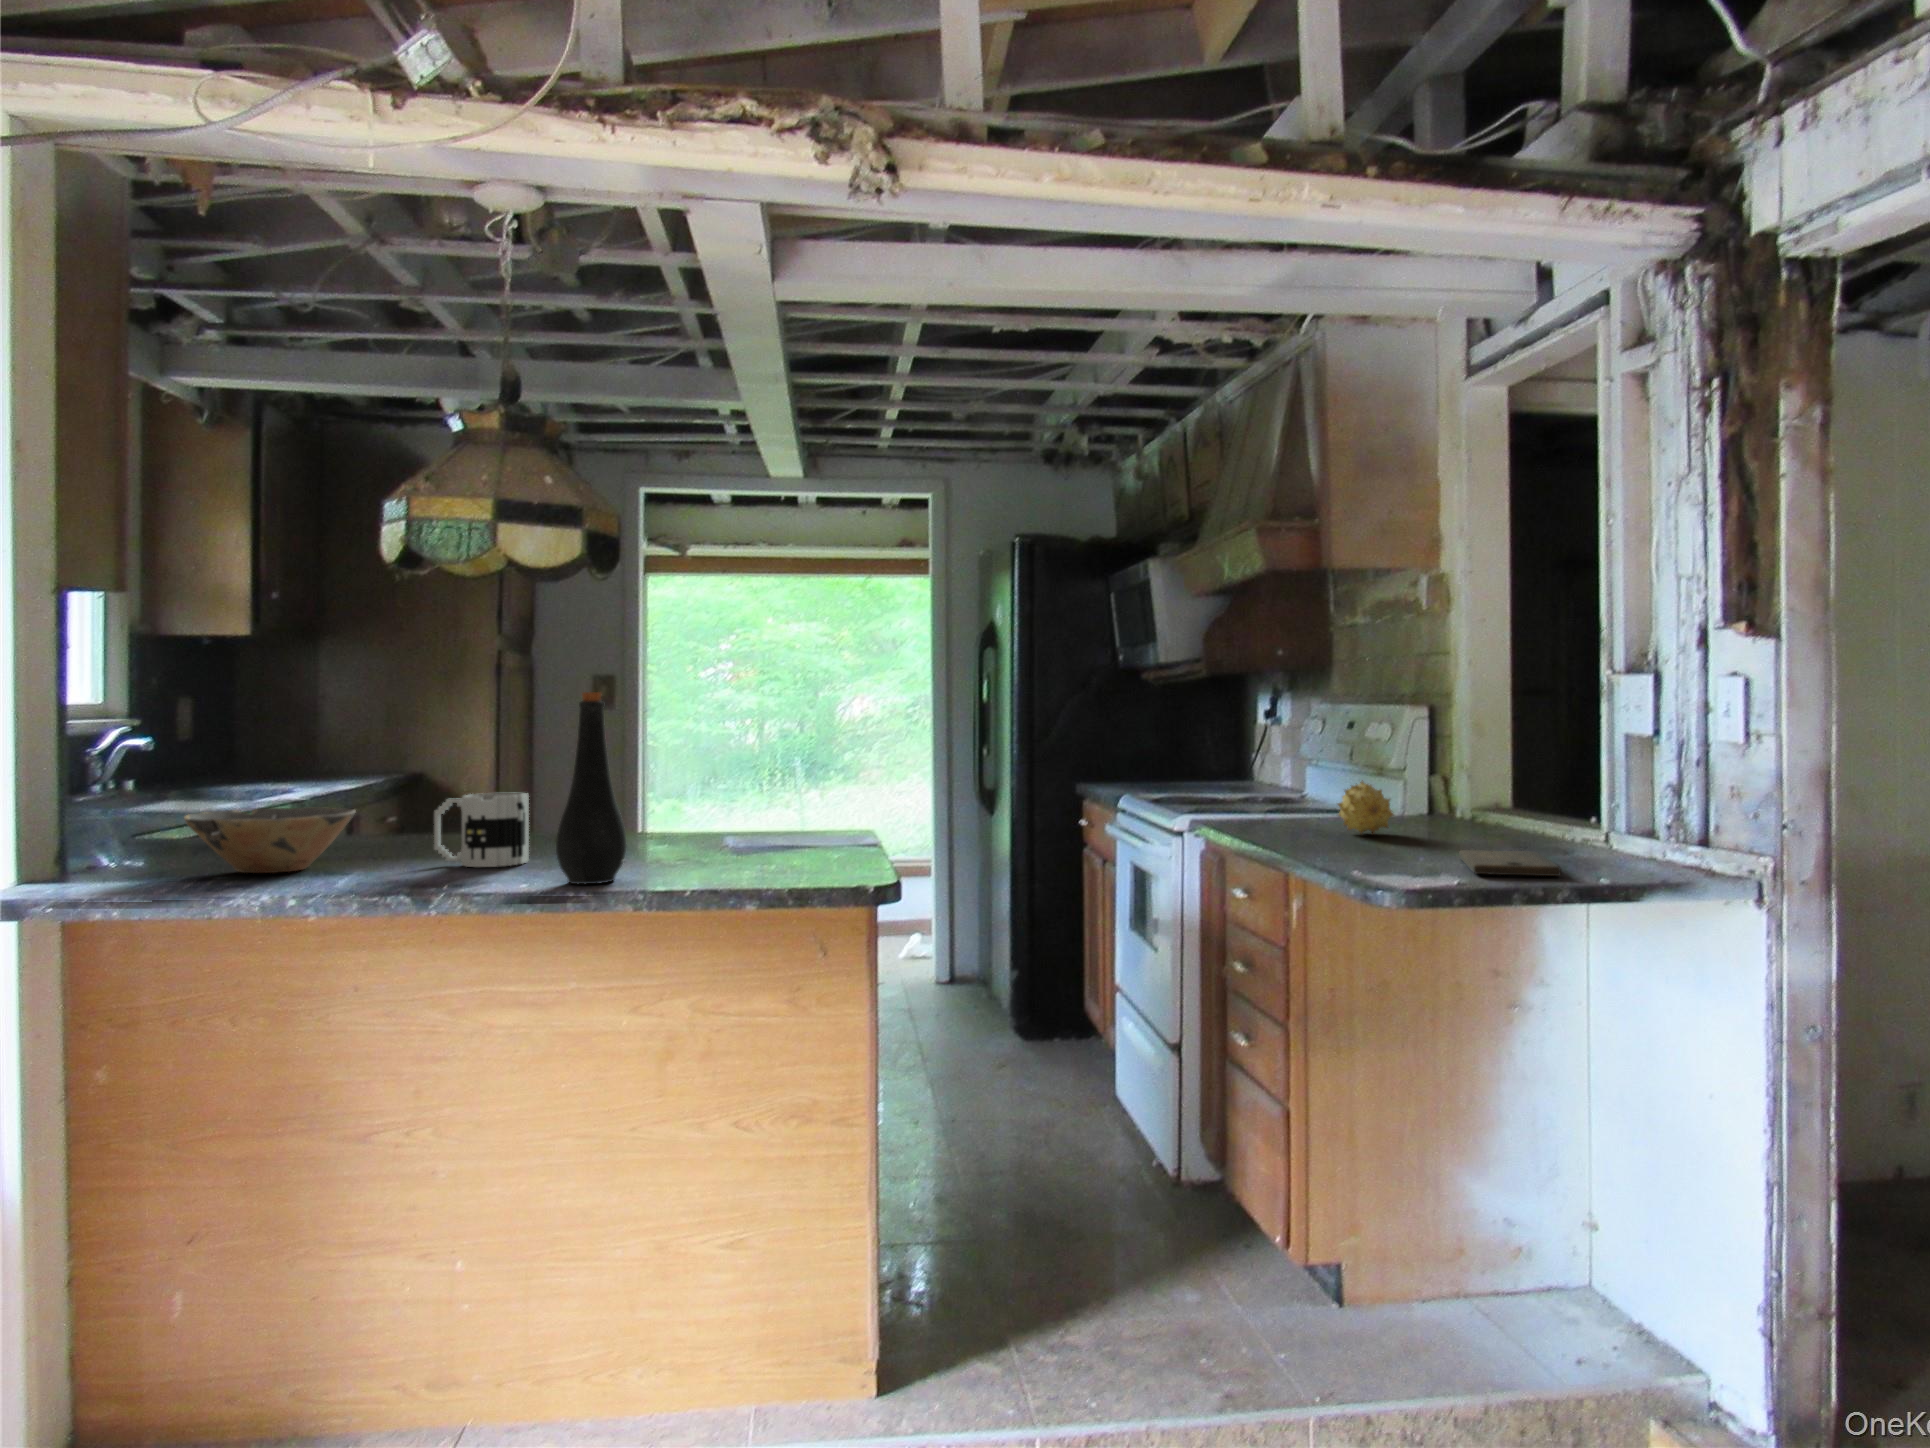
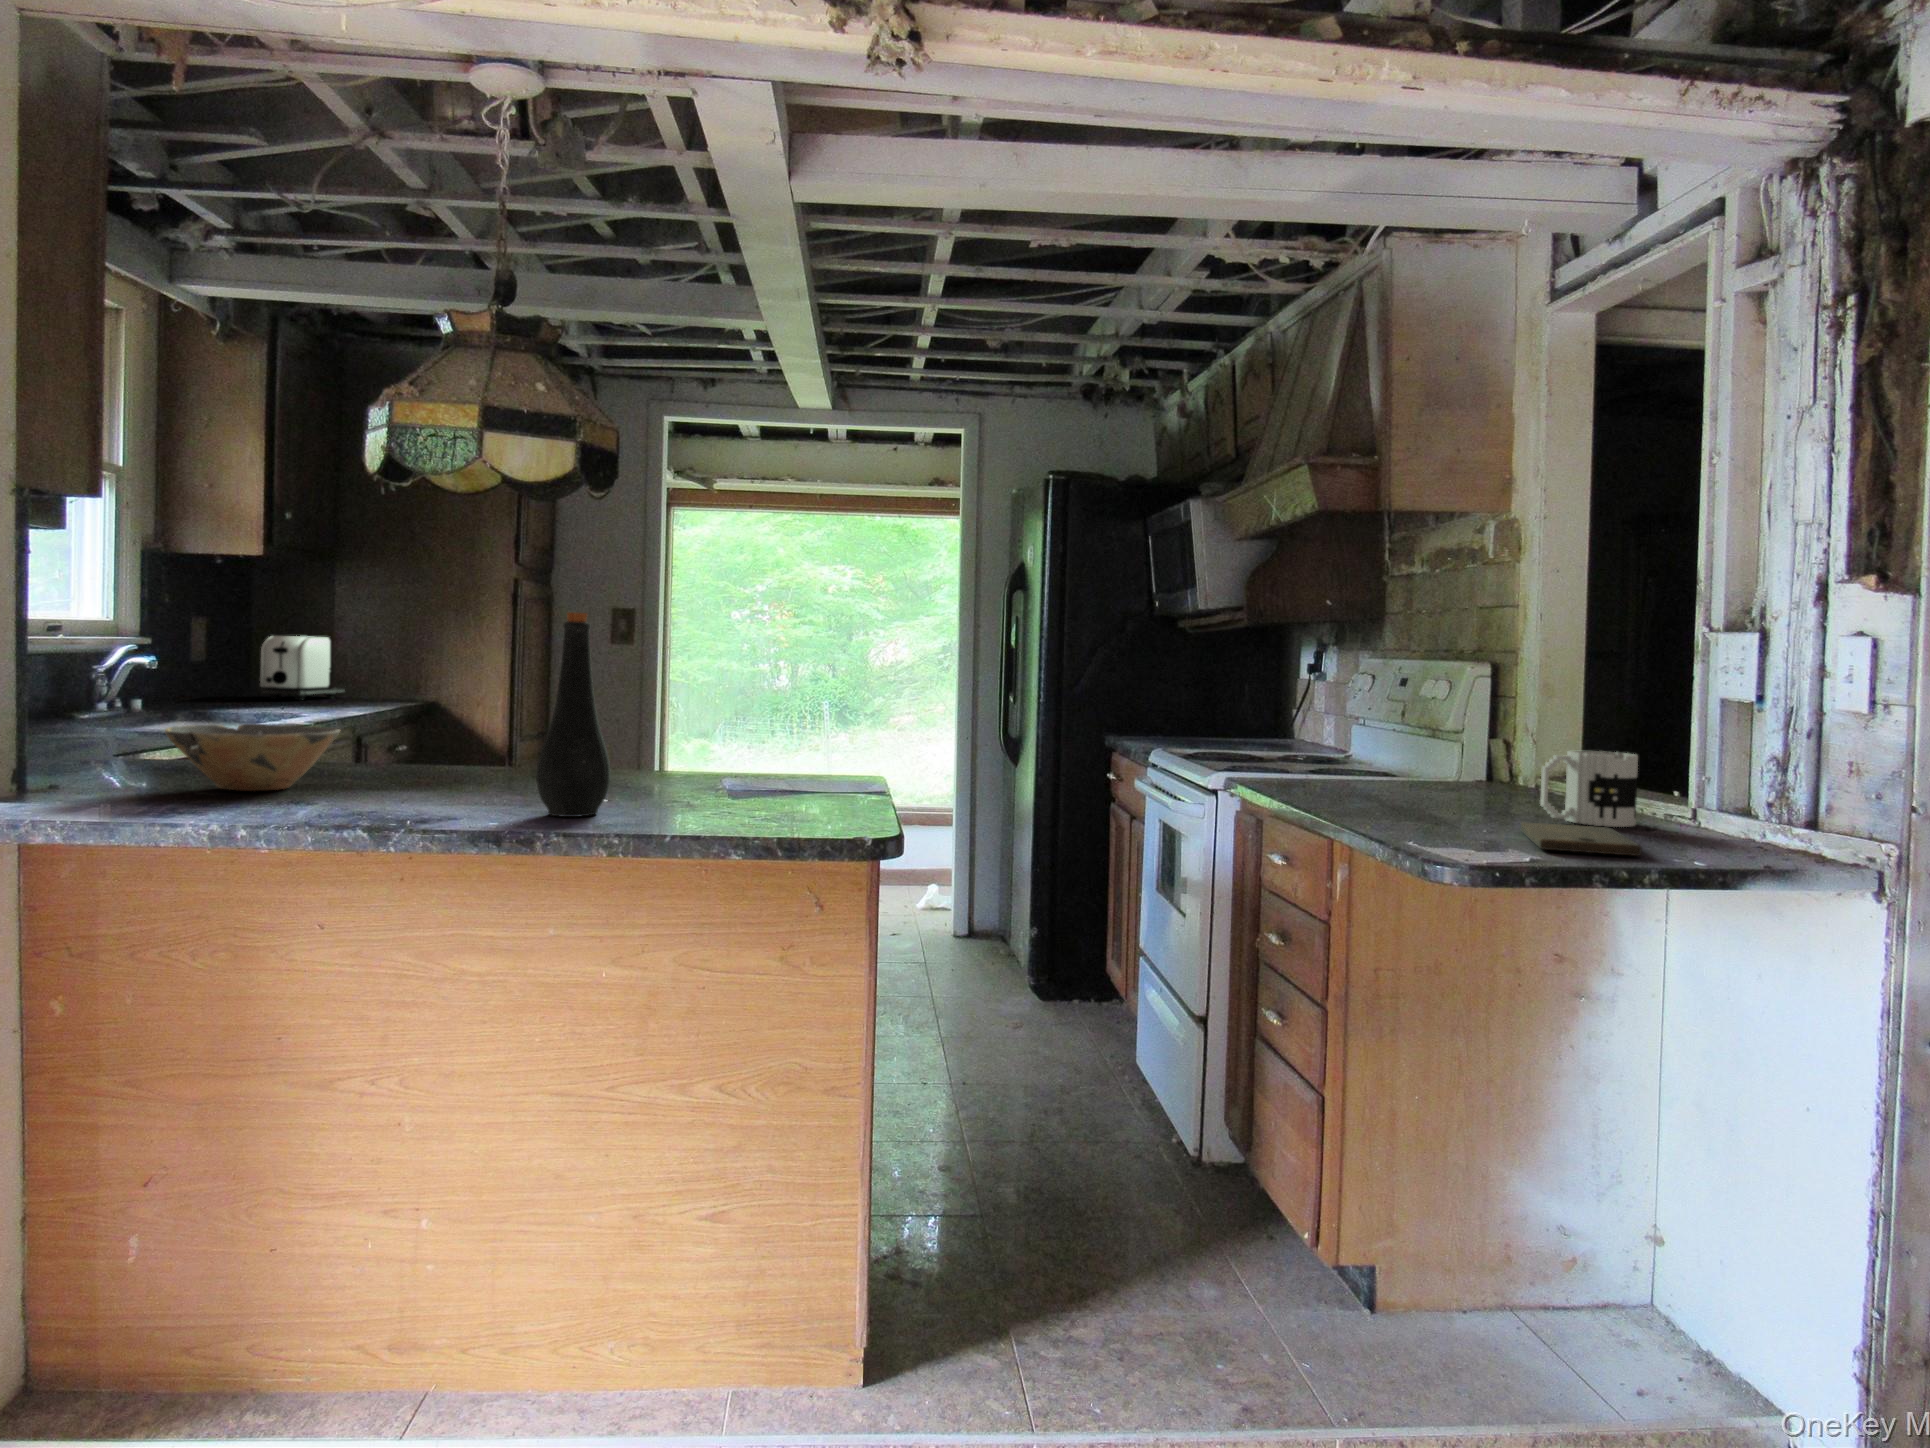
toaster: none [240,714,327,778] -> present [260,636,345,700]
fruit: present [1338,782,1393,834] -> none [1380,740,1452,802]
mug: present [434,793,529,867] -> present [1540,751,1638,827]

